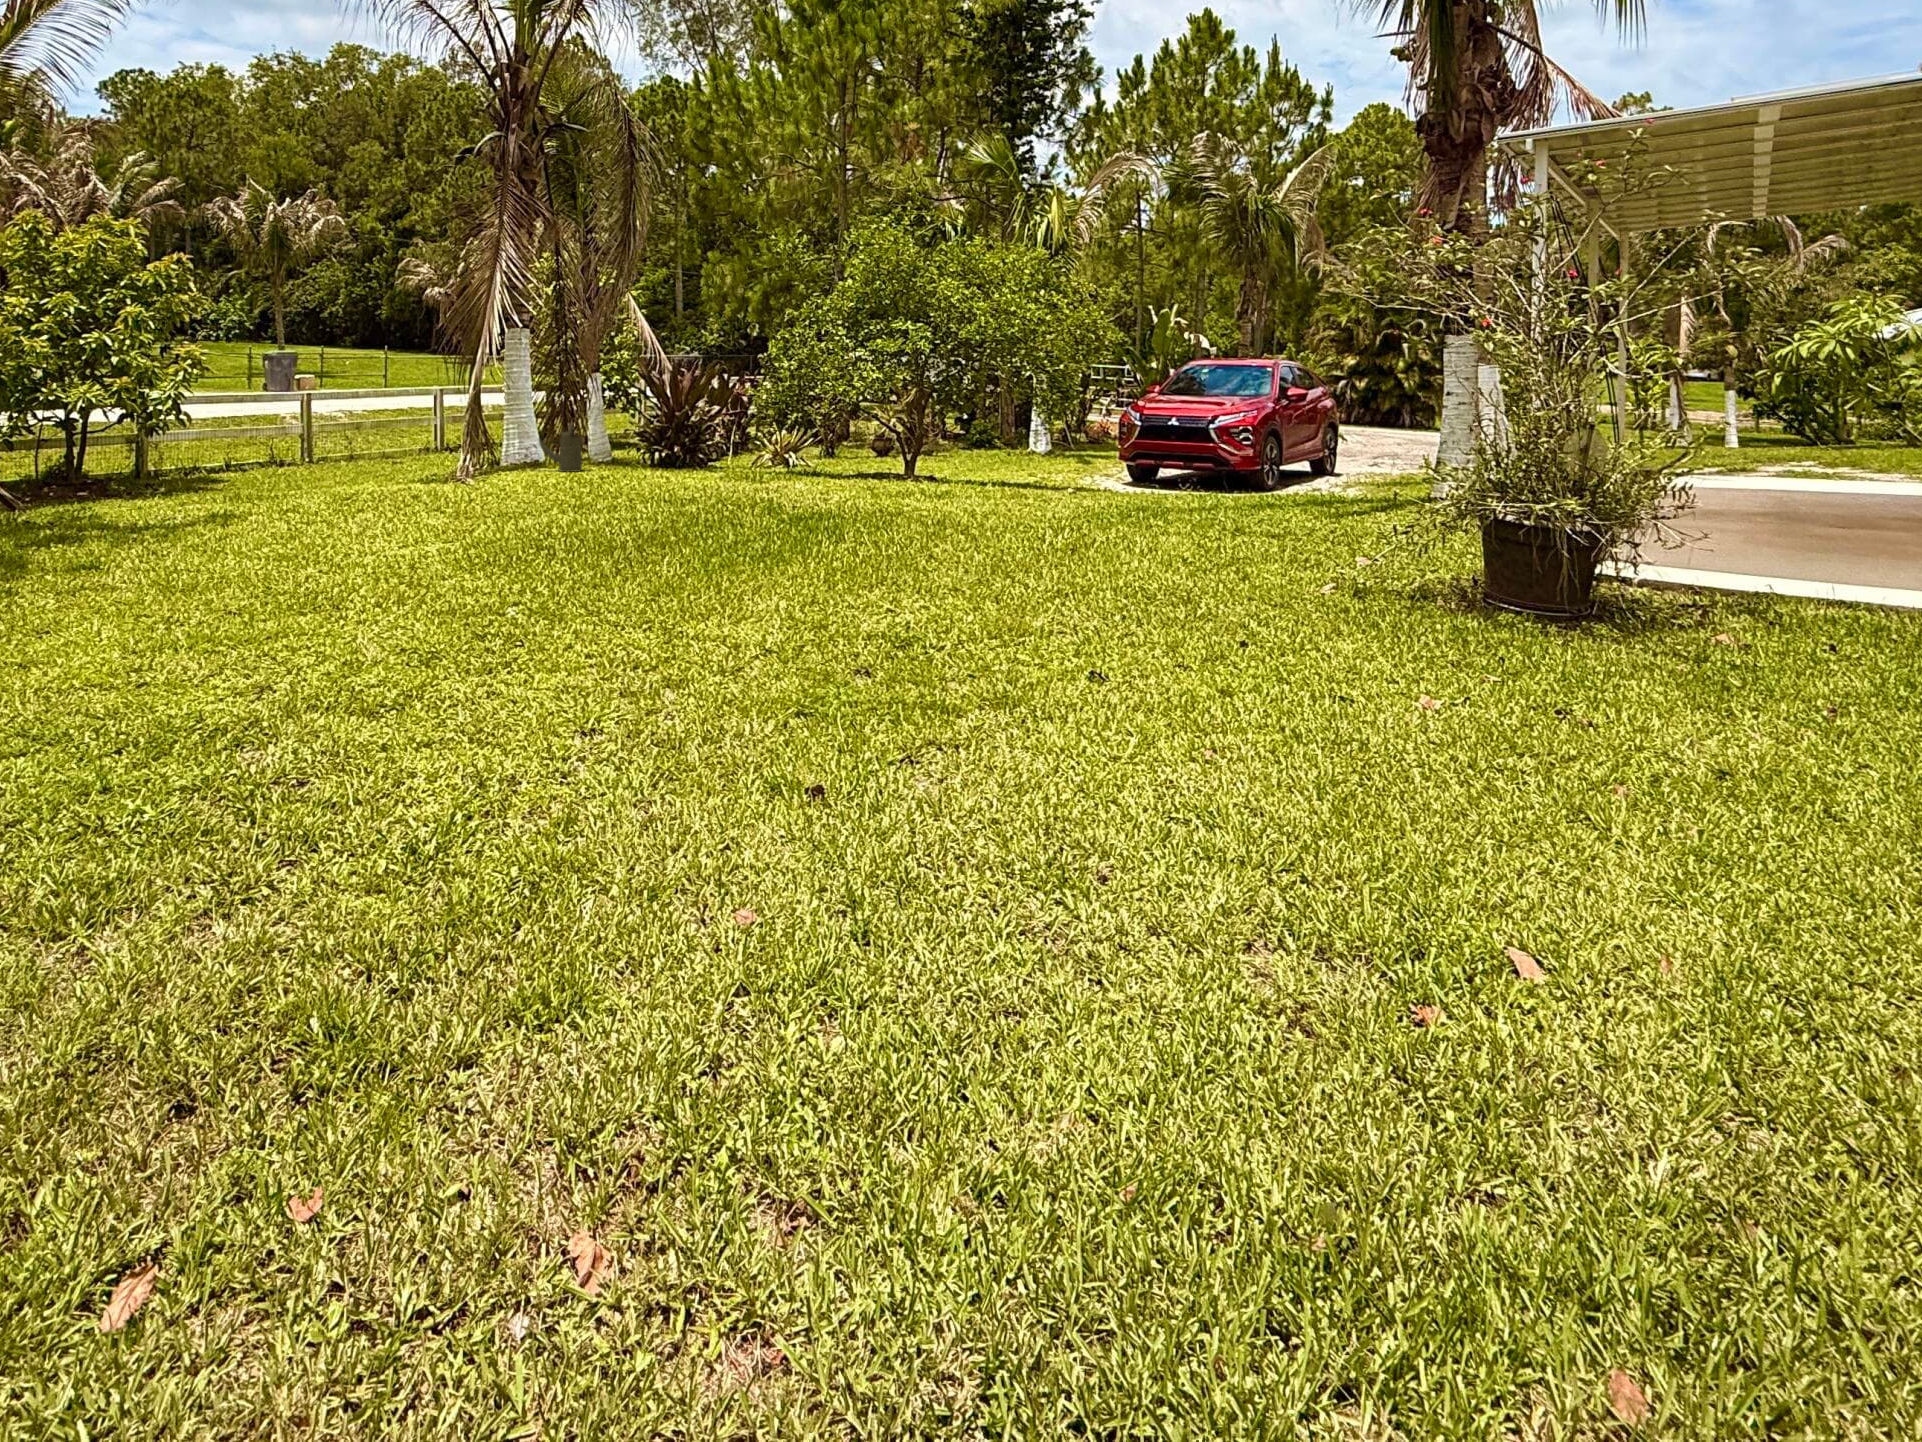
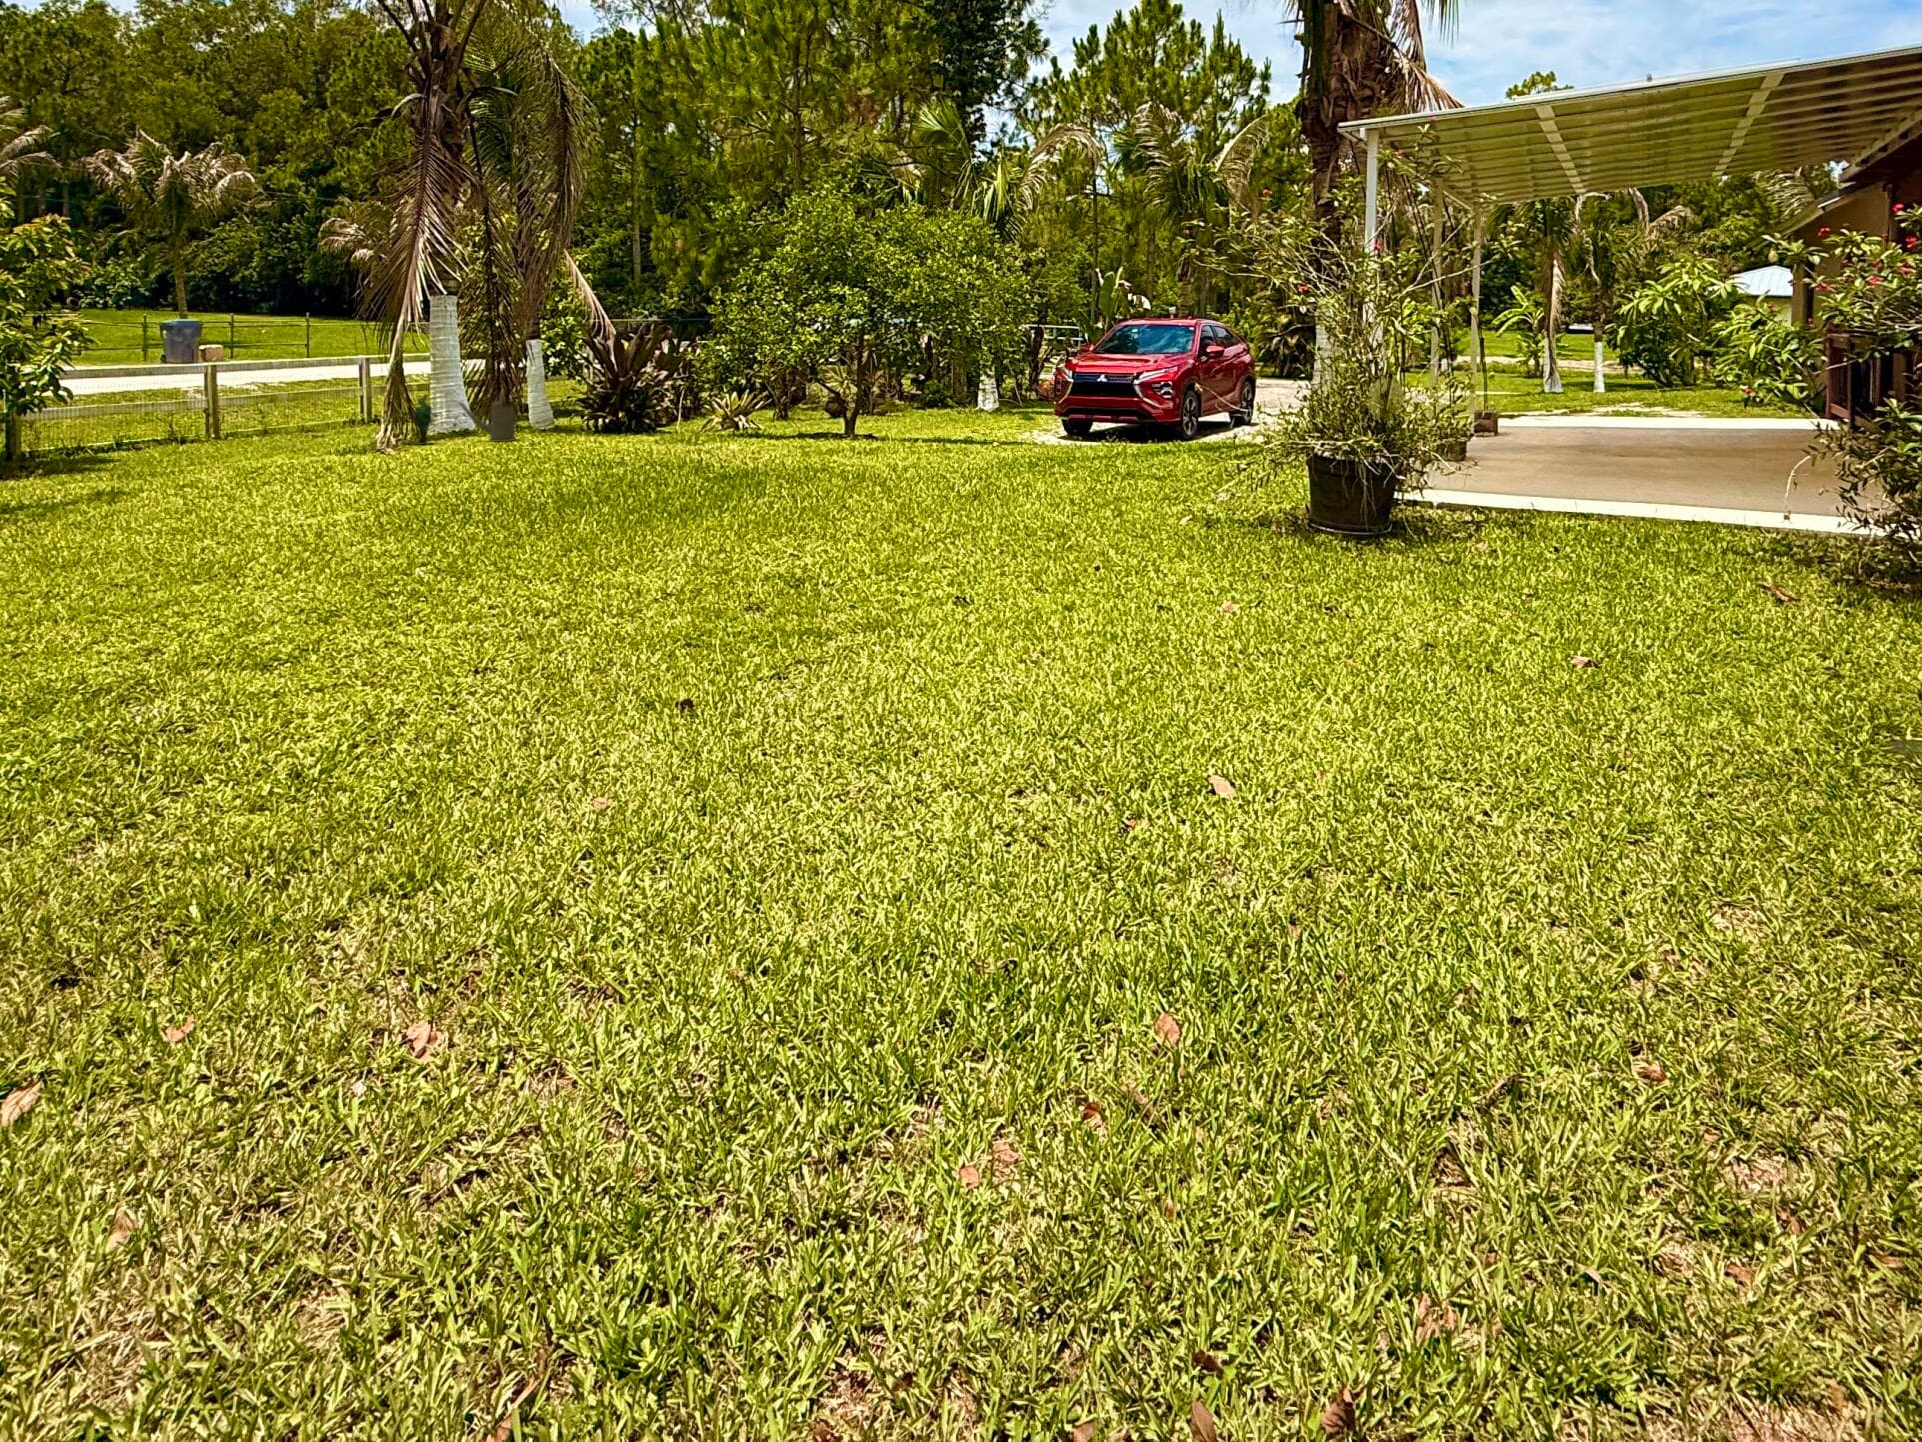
decorative plant: none [486,423,513,473] -> present [410,394,438,445]

